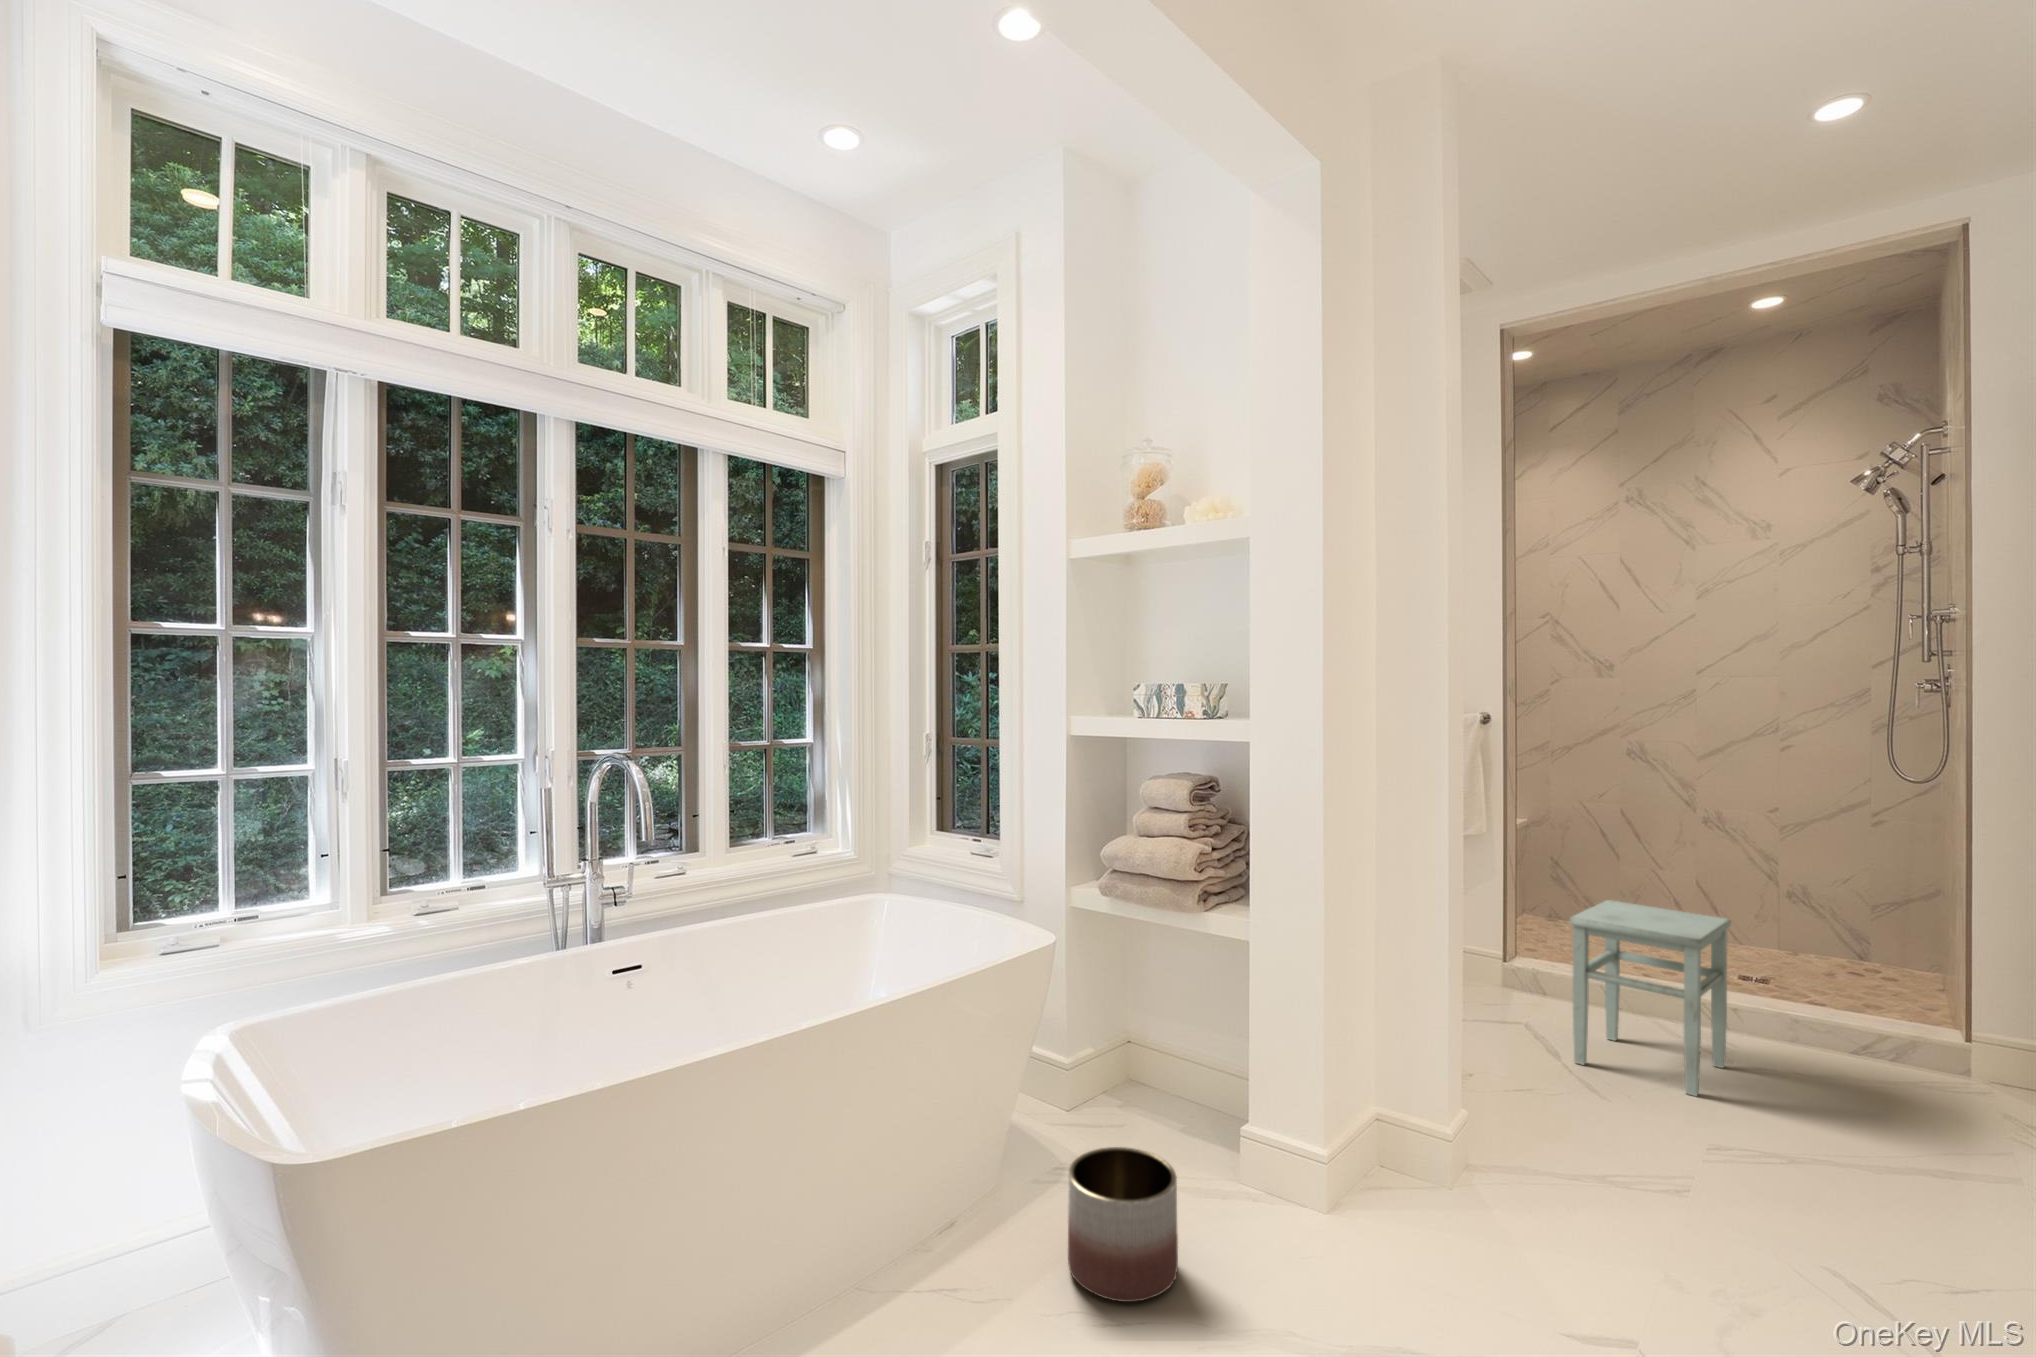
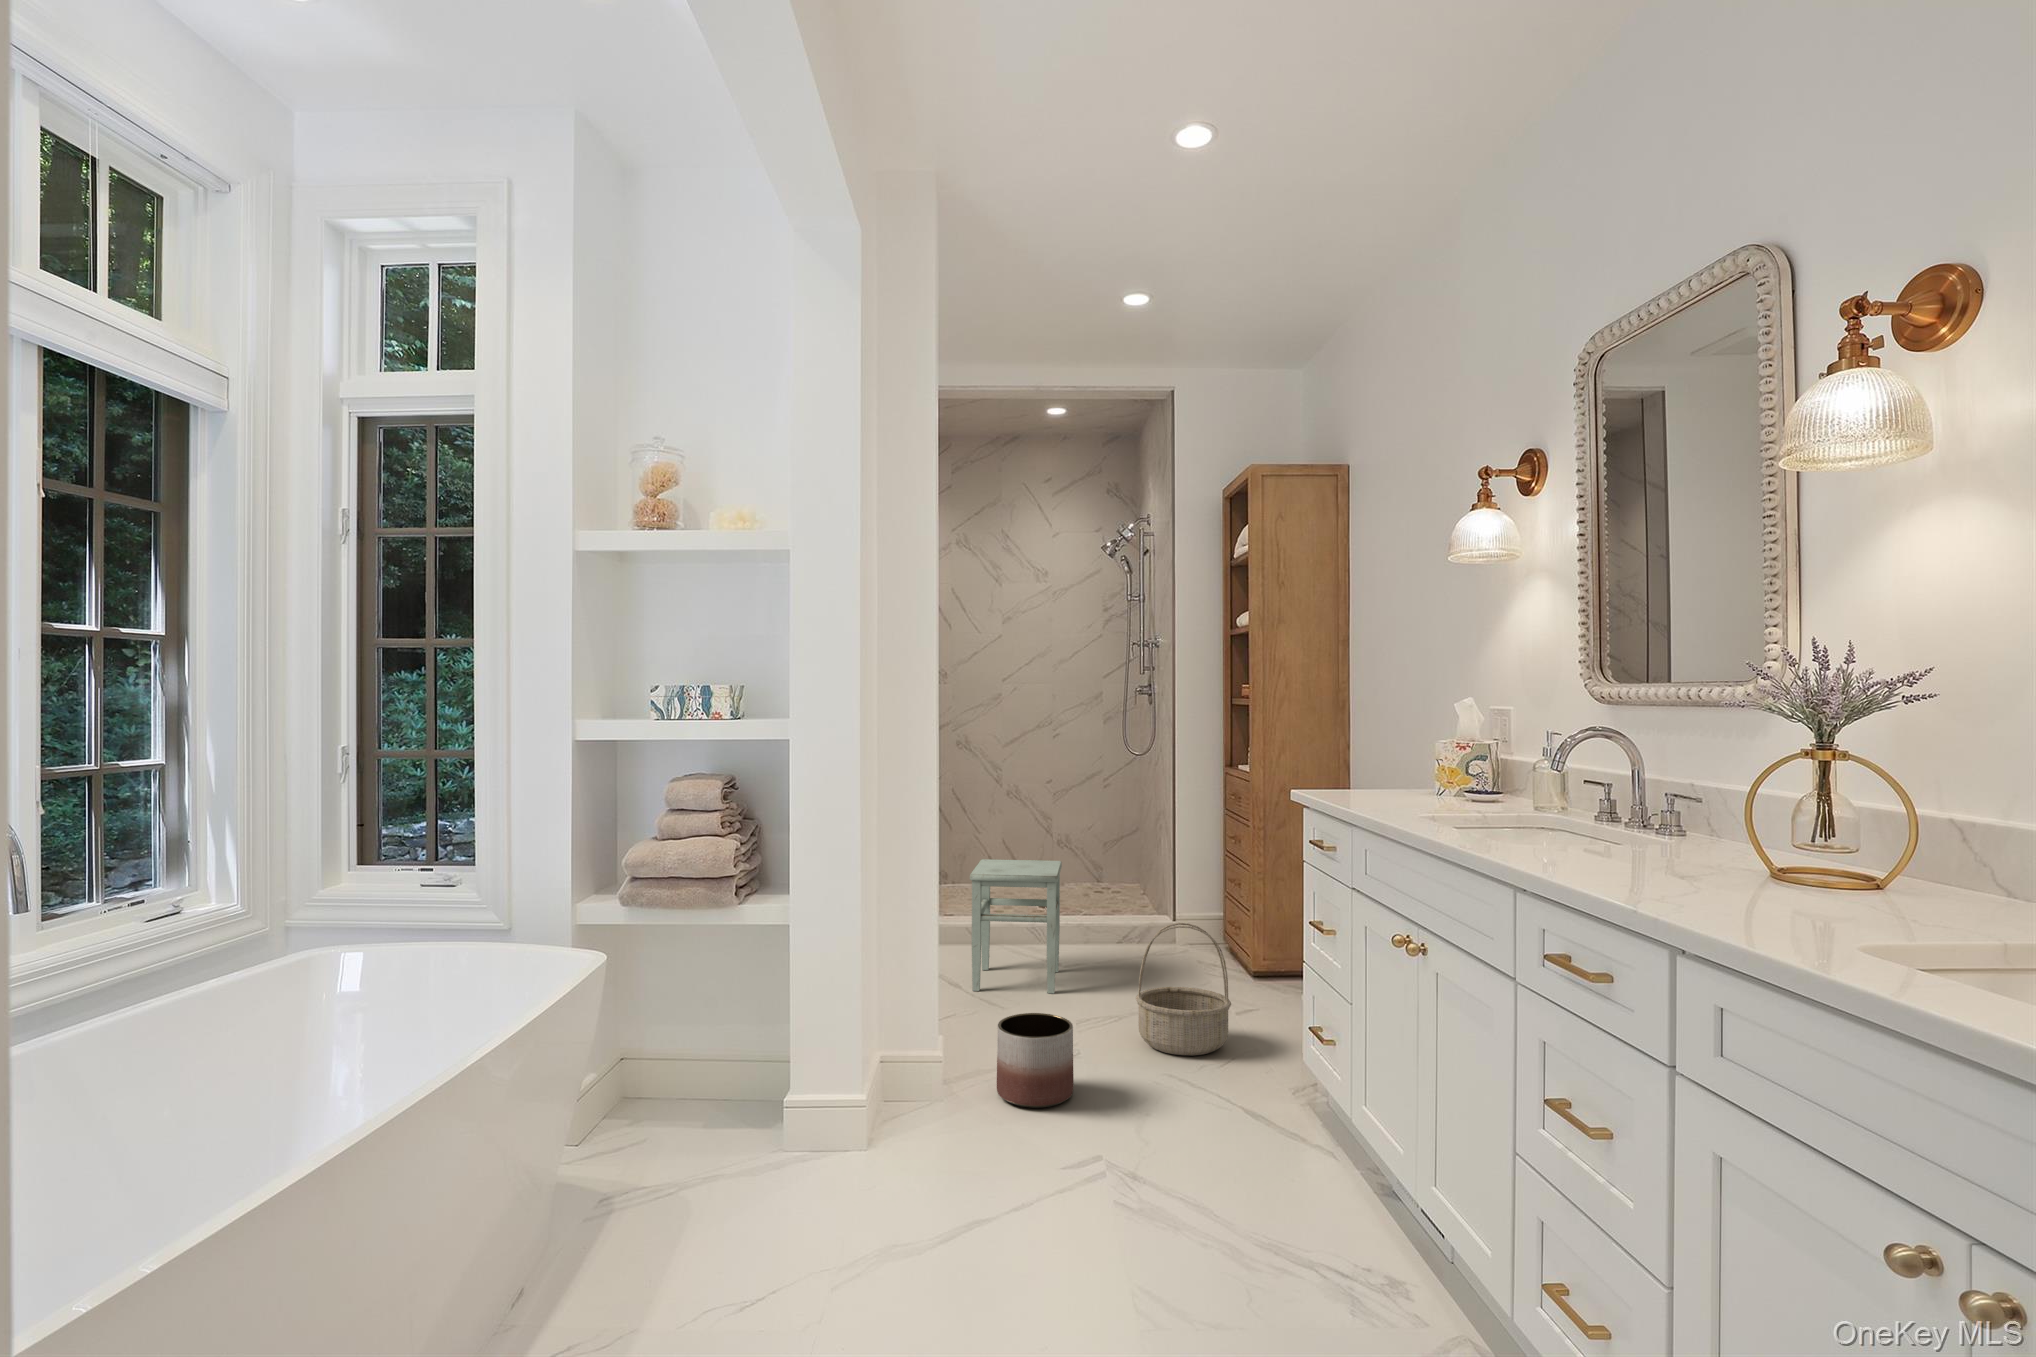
basket: none [1788,1047,1982,1267] -> present [1136,923,1231,1056]
planter: present [1068,1147,1178,1302] -> present [997,1013,1074,1108]

